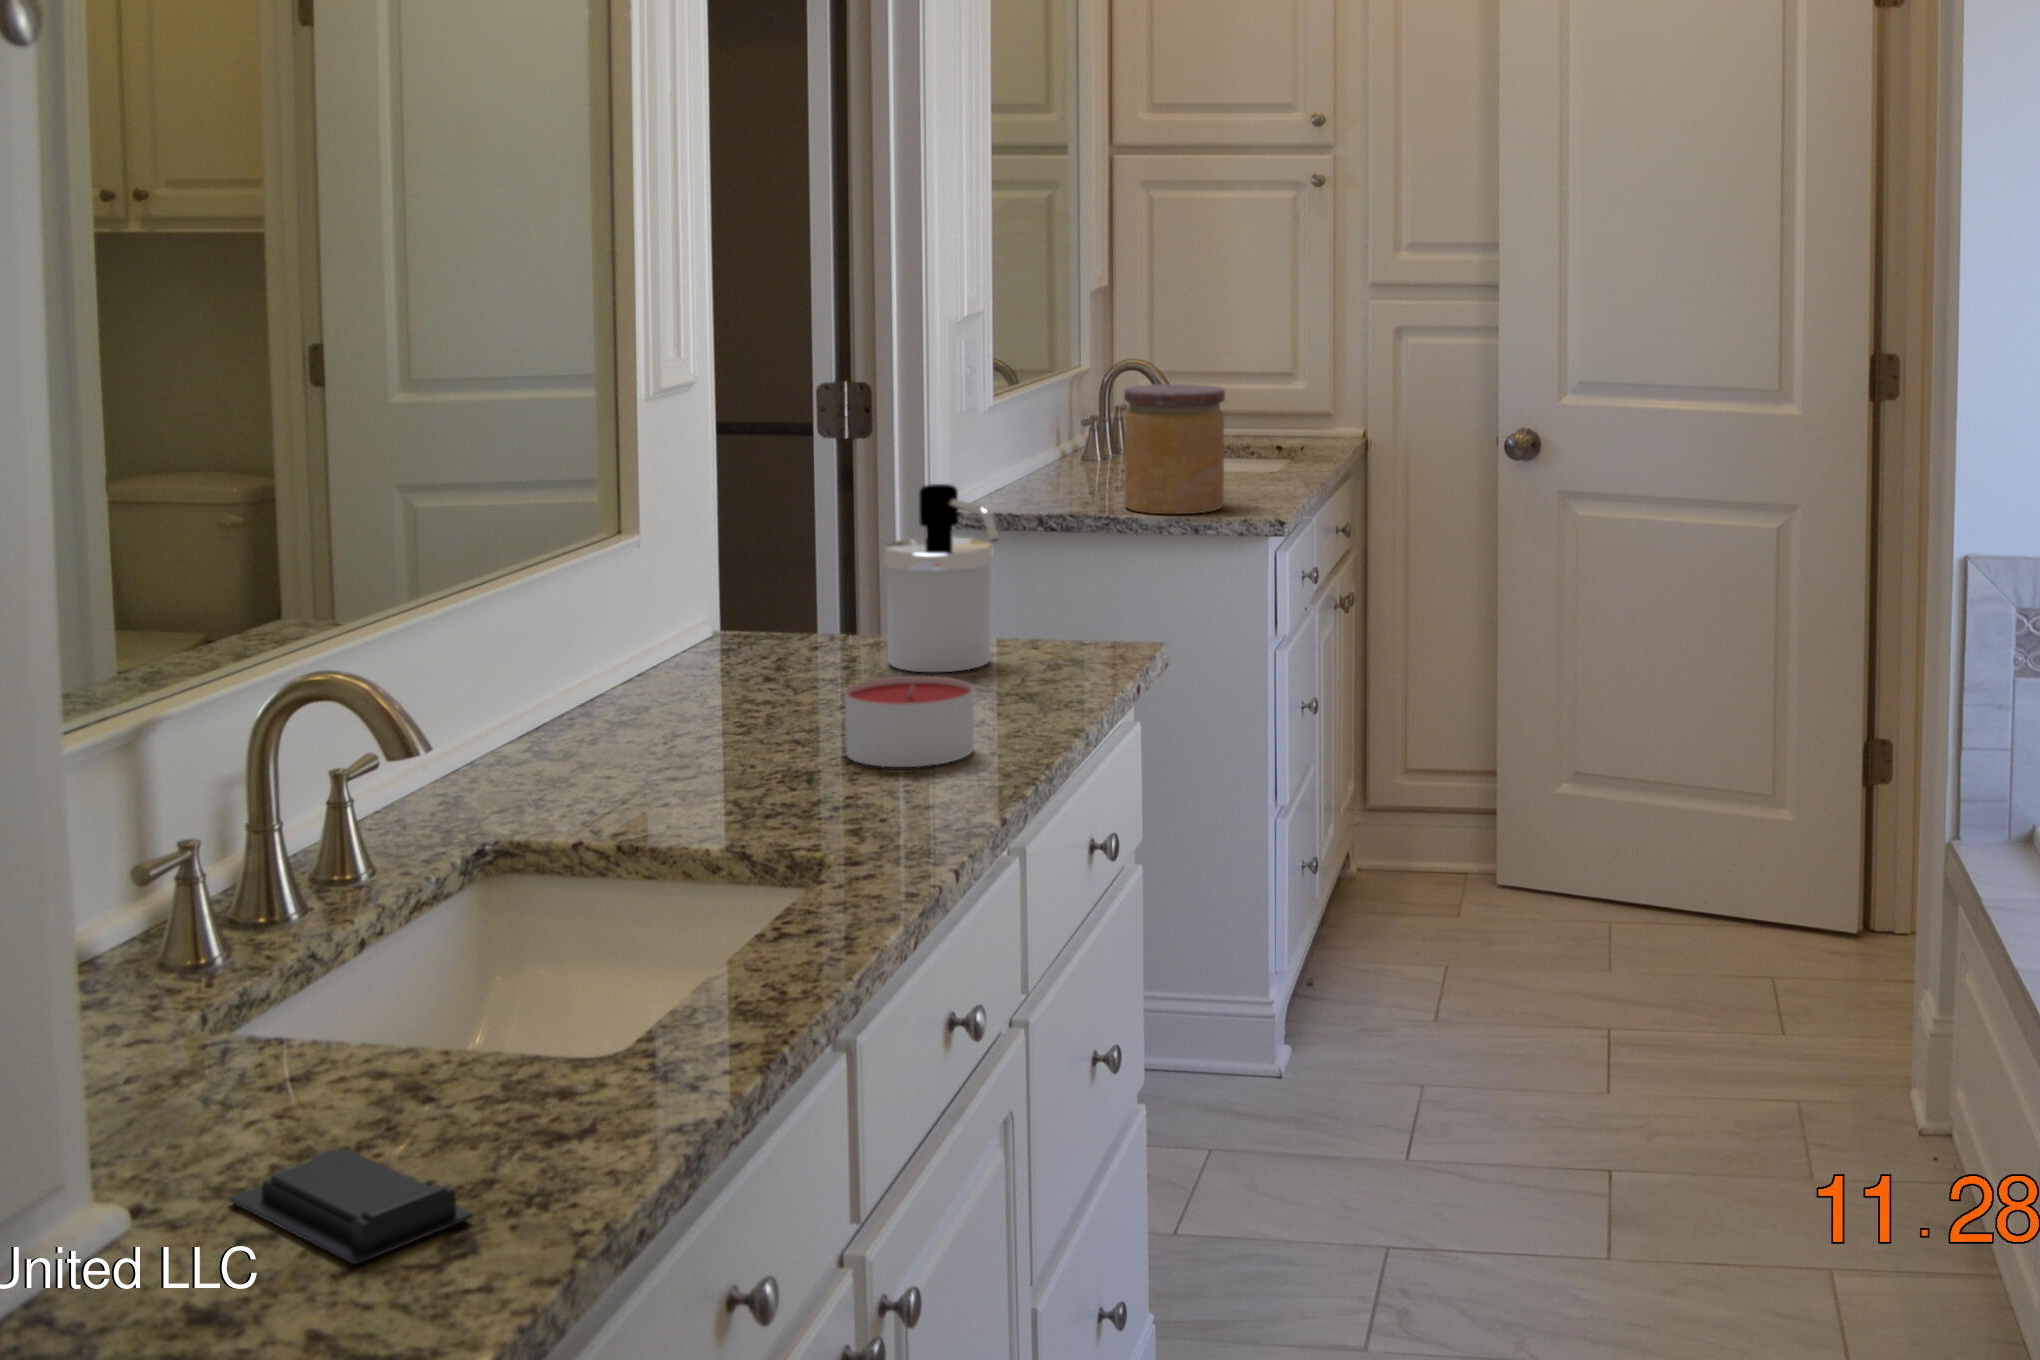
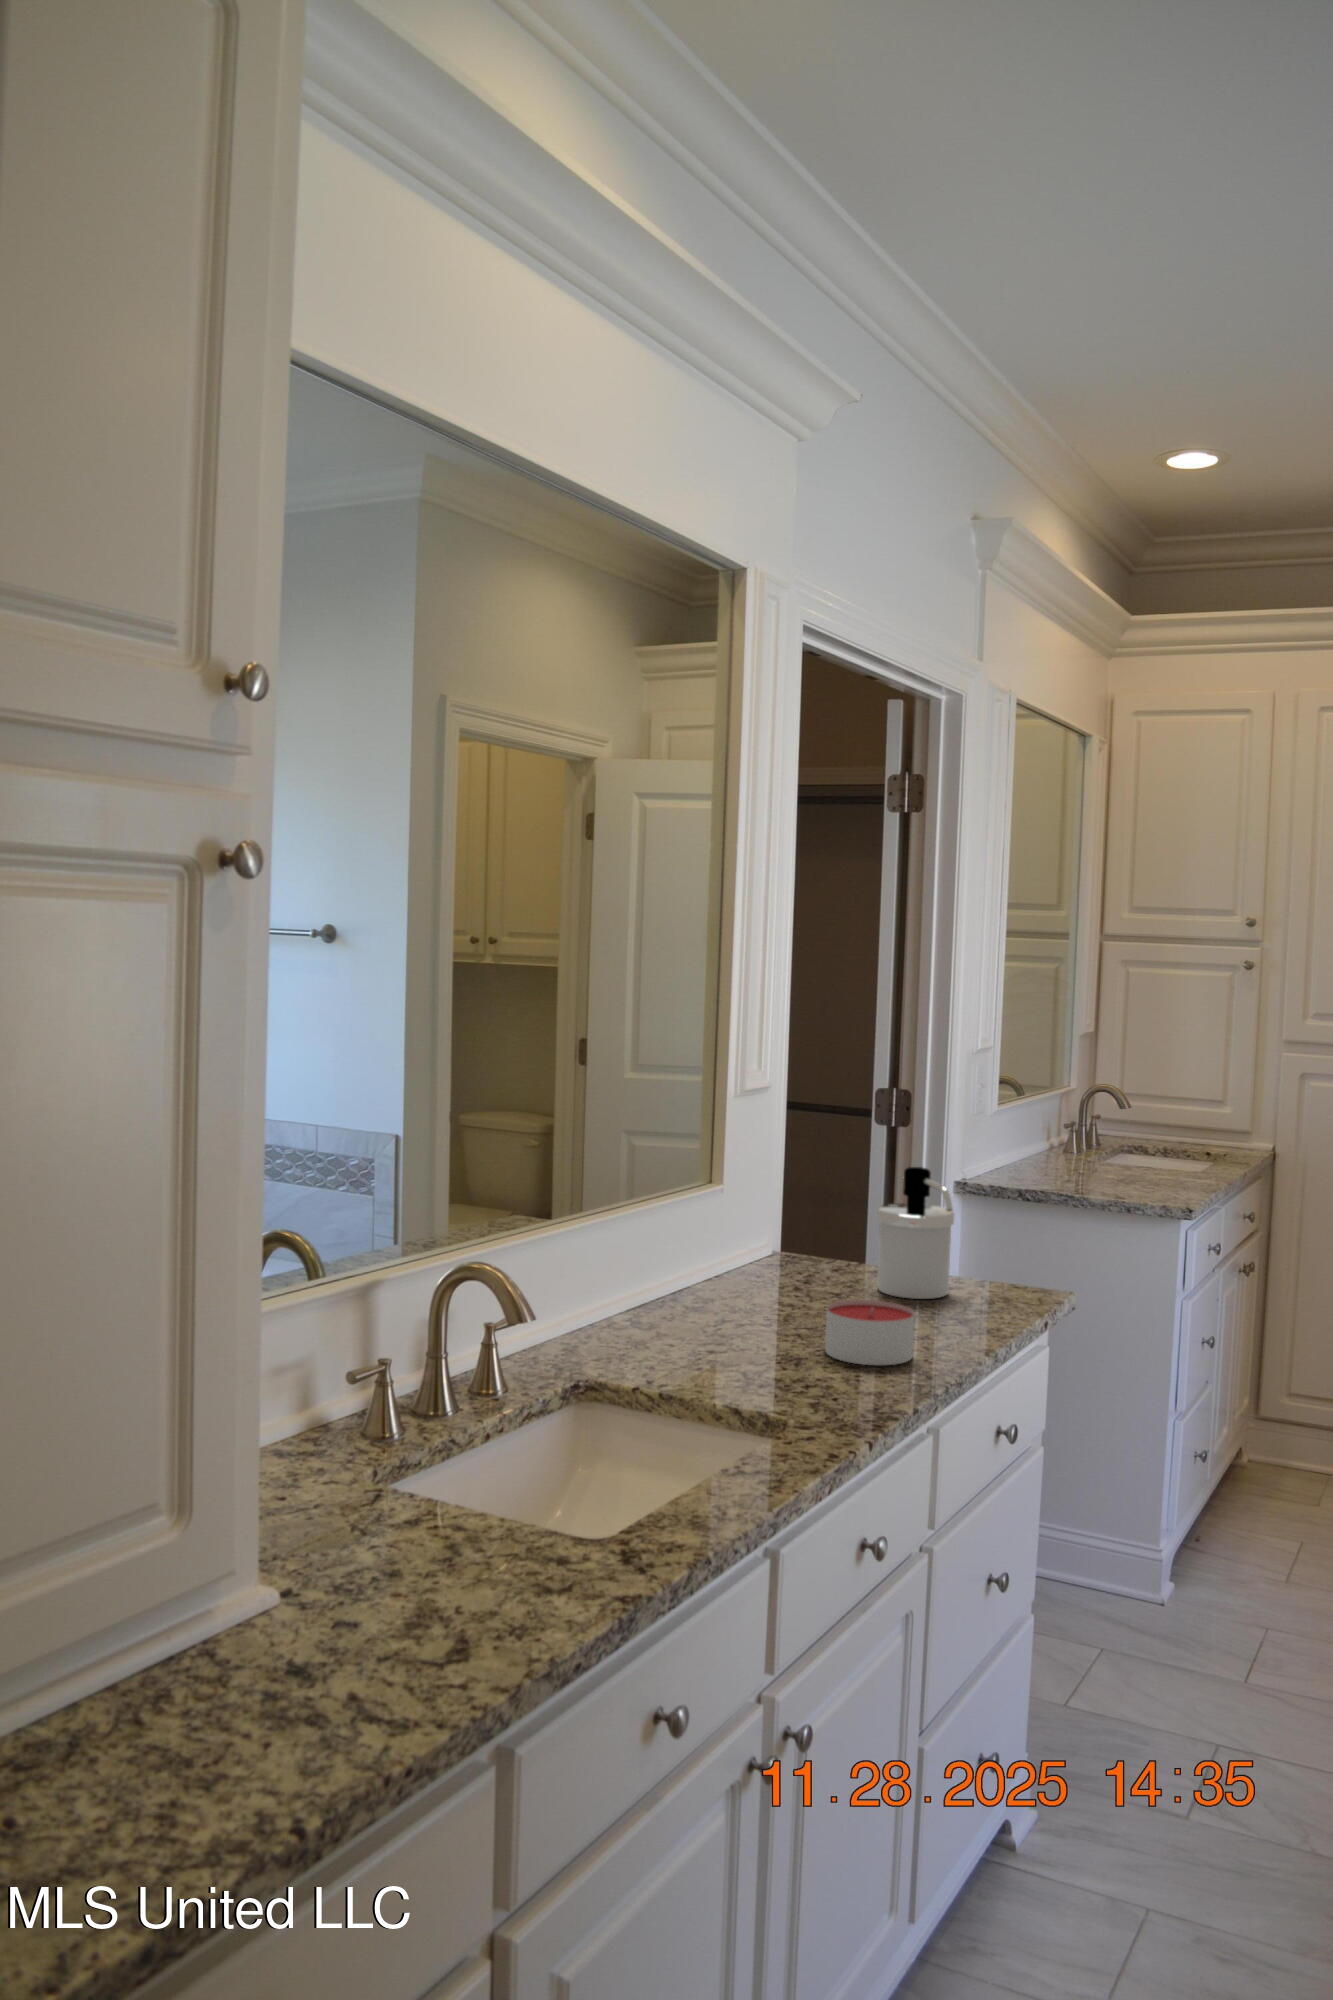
jar: present [1124,384,1225,514] -> none [1086,1103,1165,1199]
soap bar: present [229,1149,474,1264] -> none [344,1573,475,1653]

